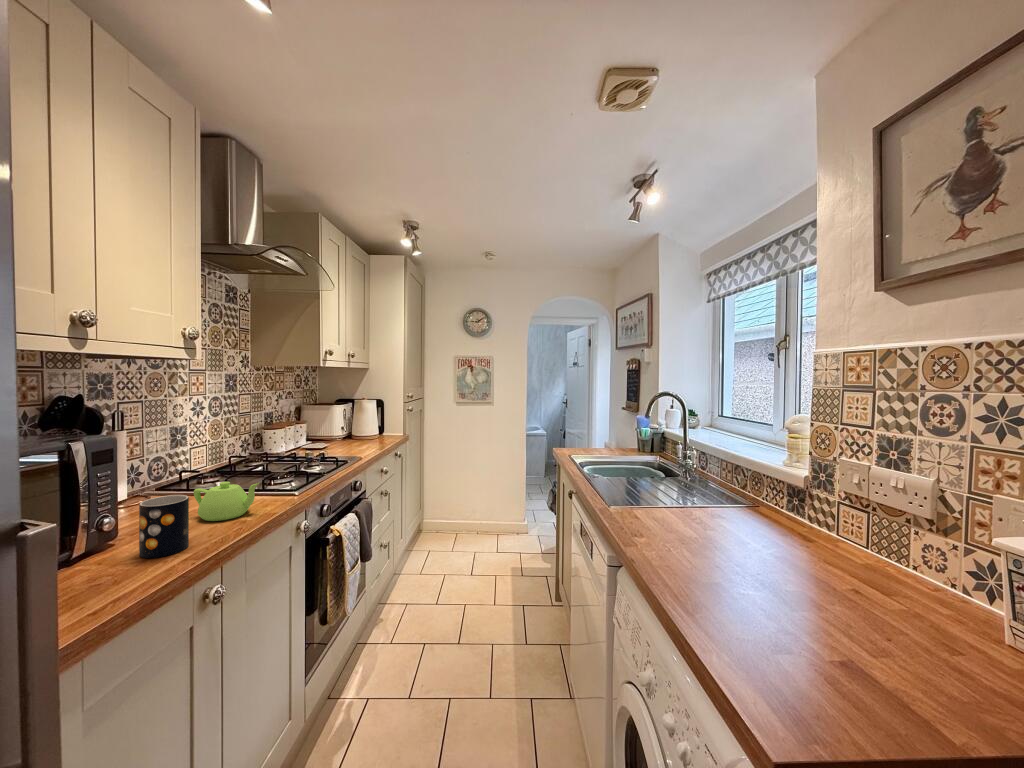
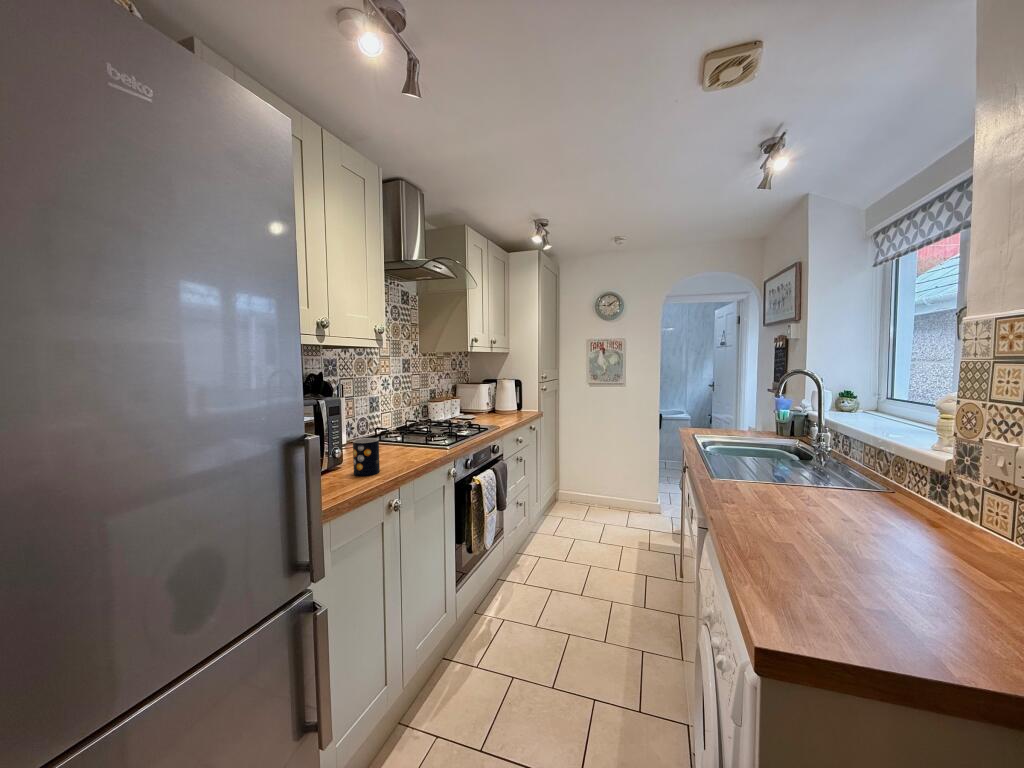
teapot: present [194,482,259,521] -> none [383,434,421,460]

